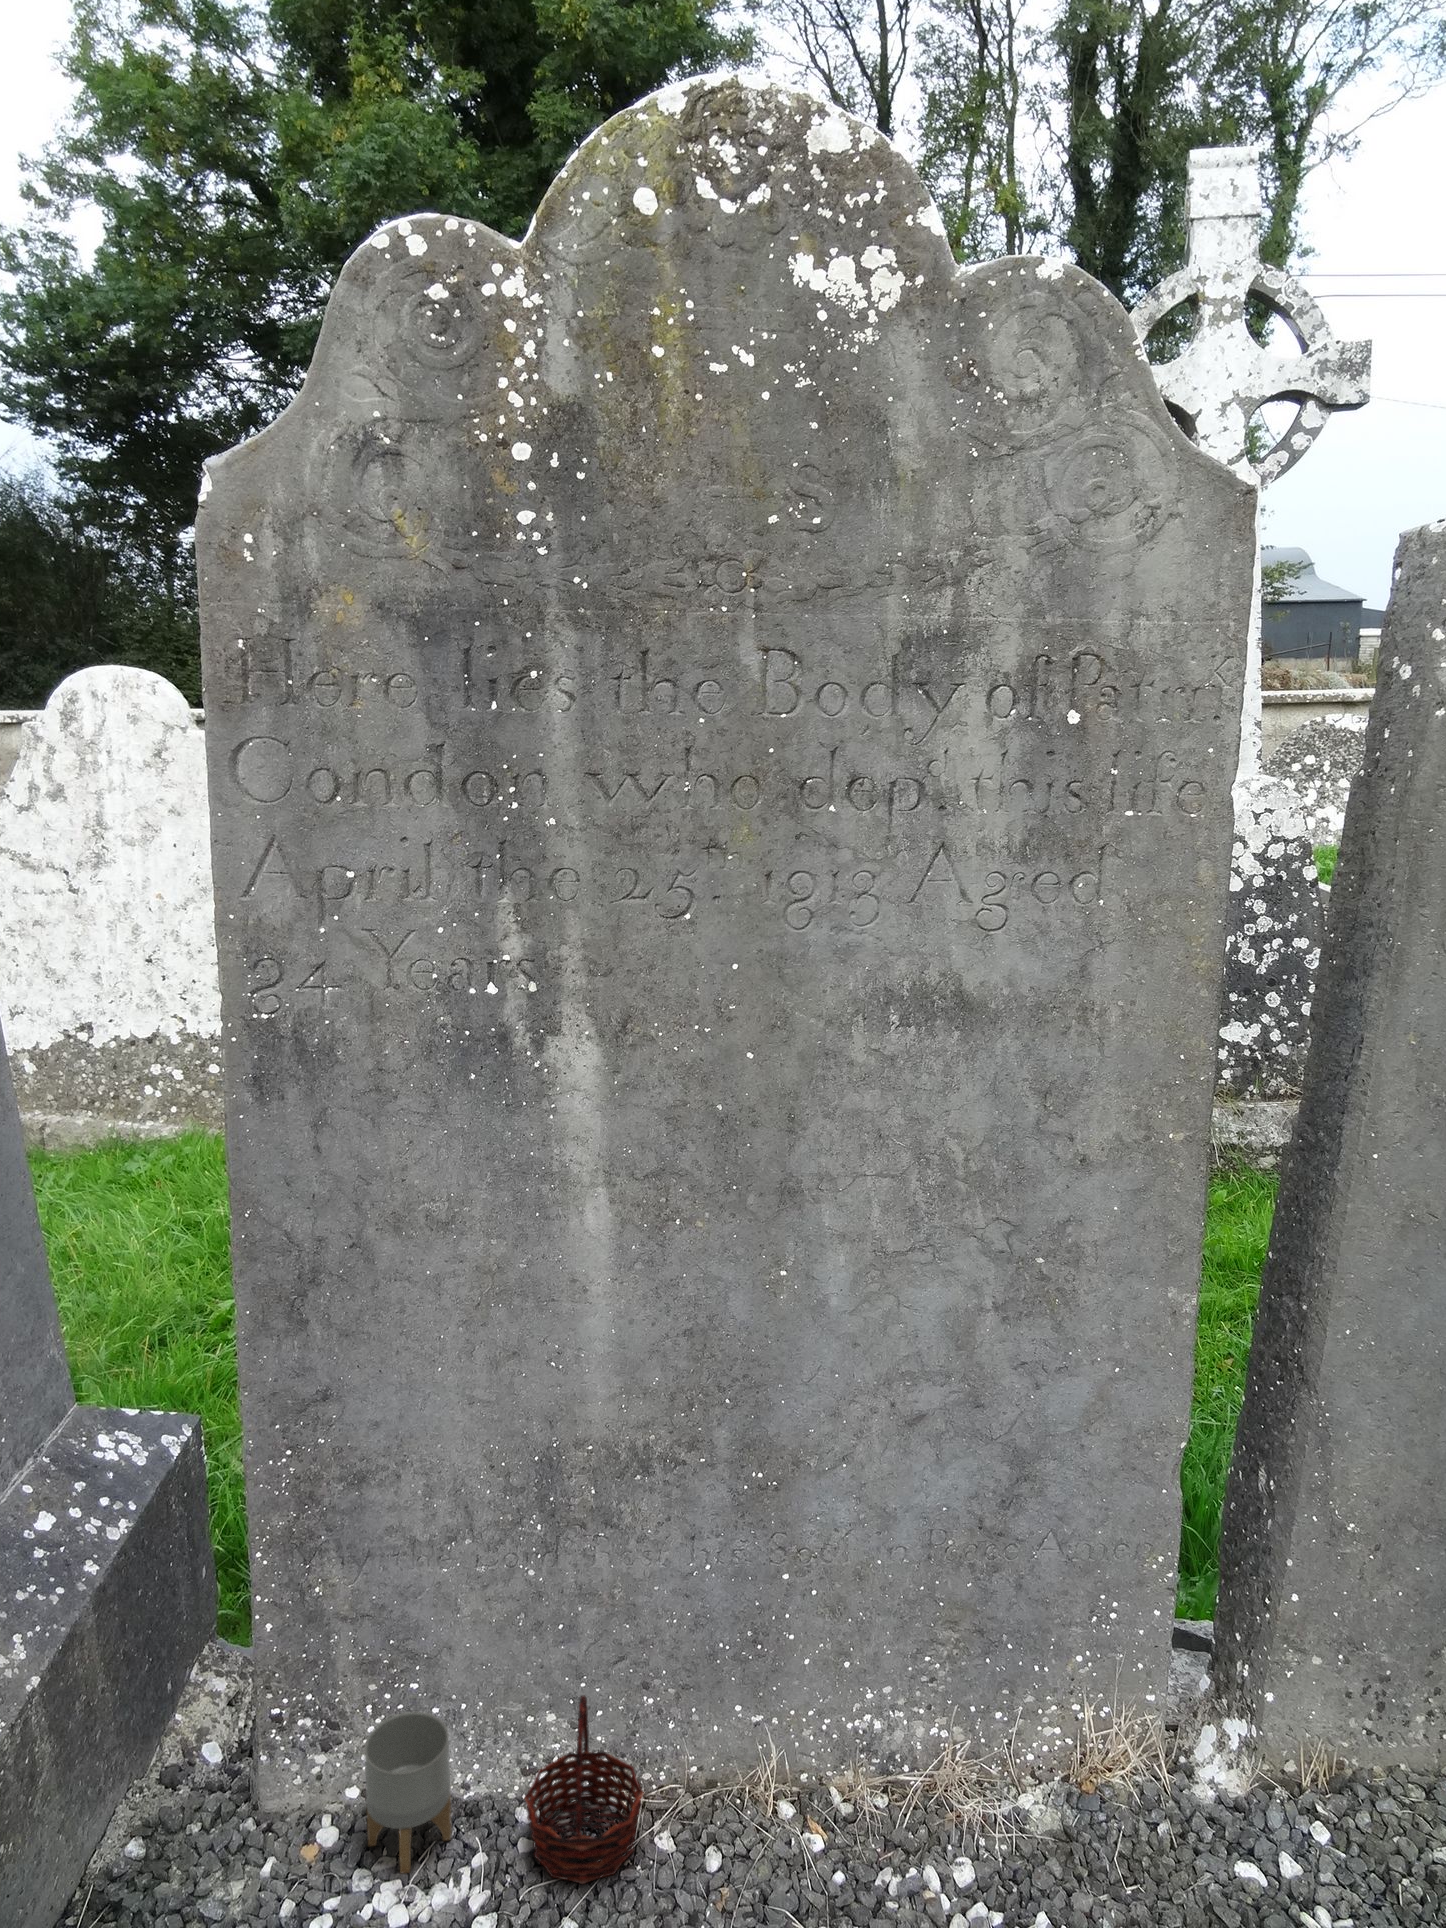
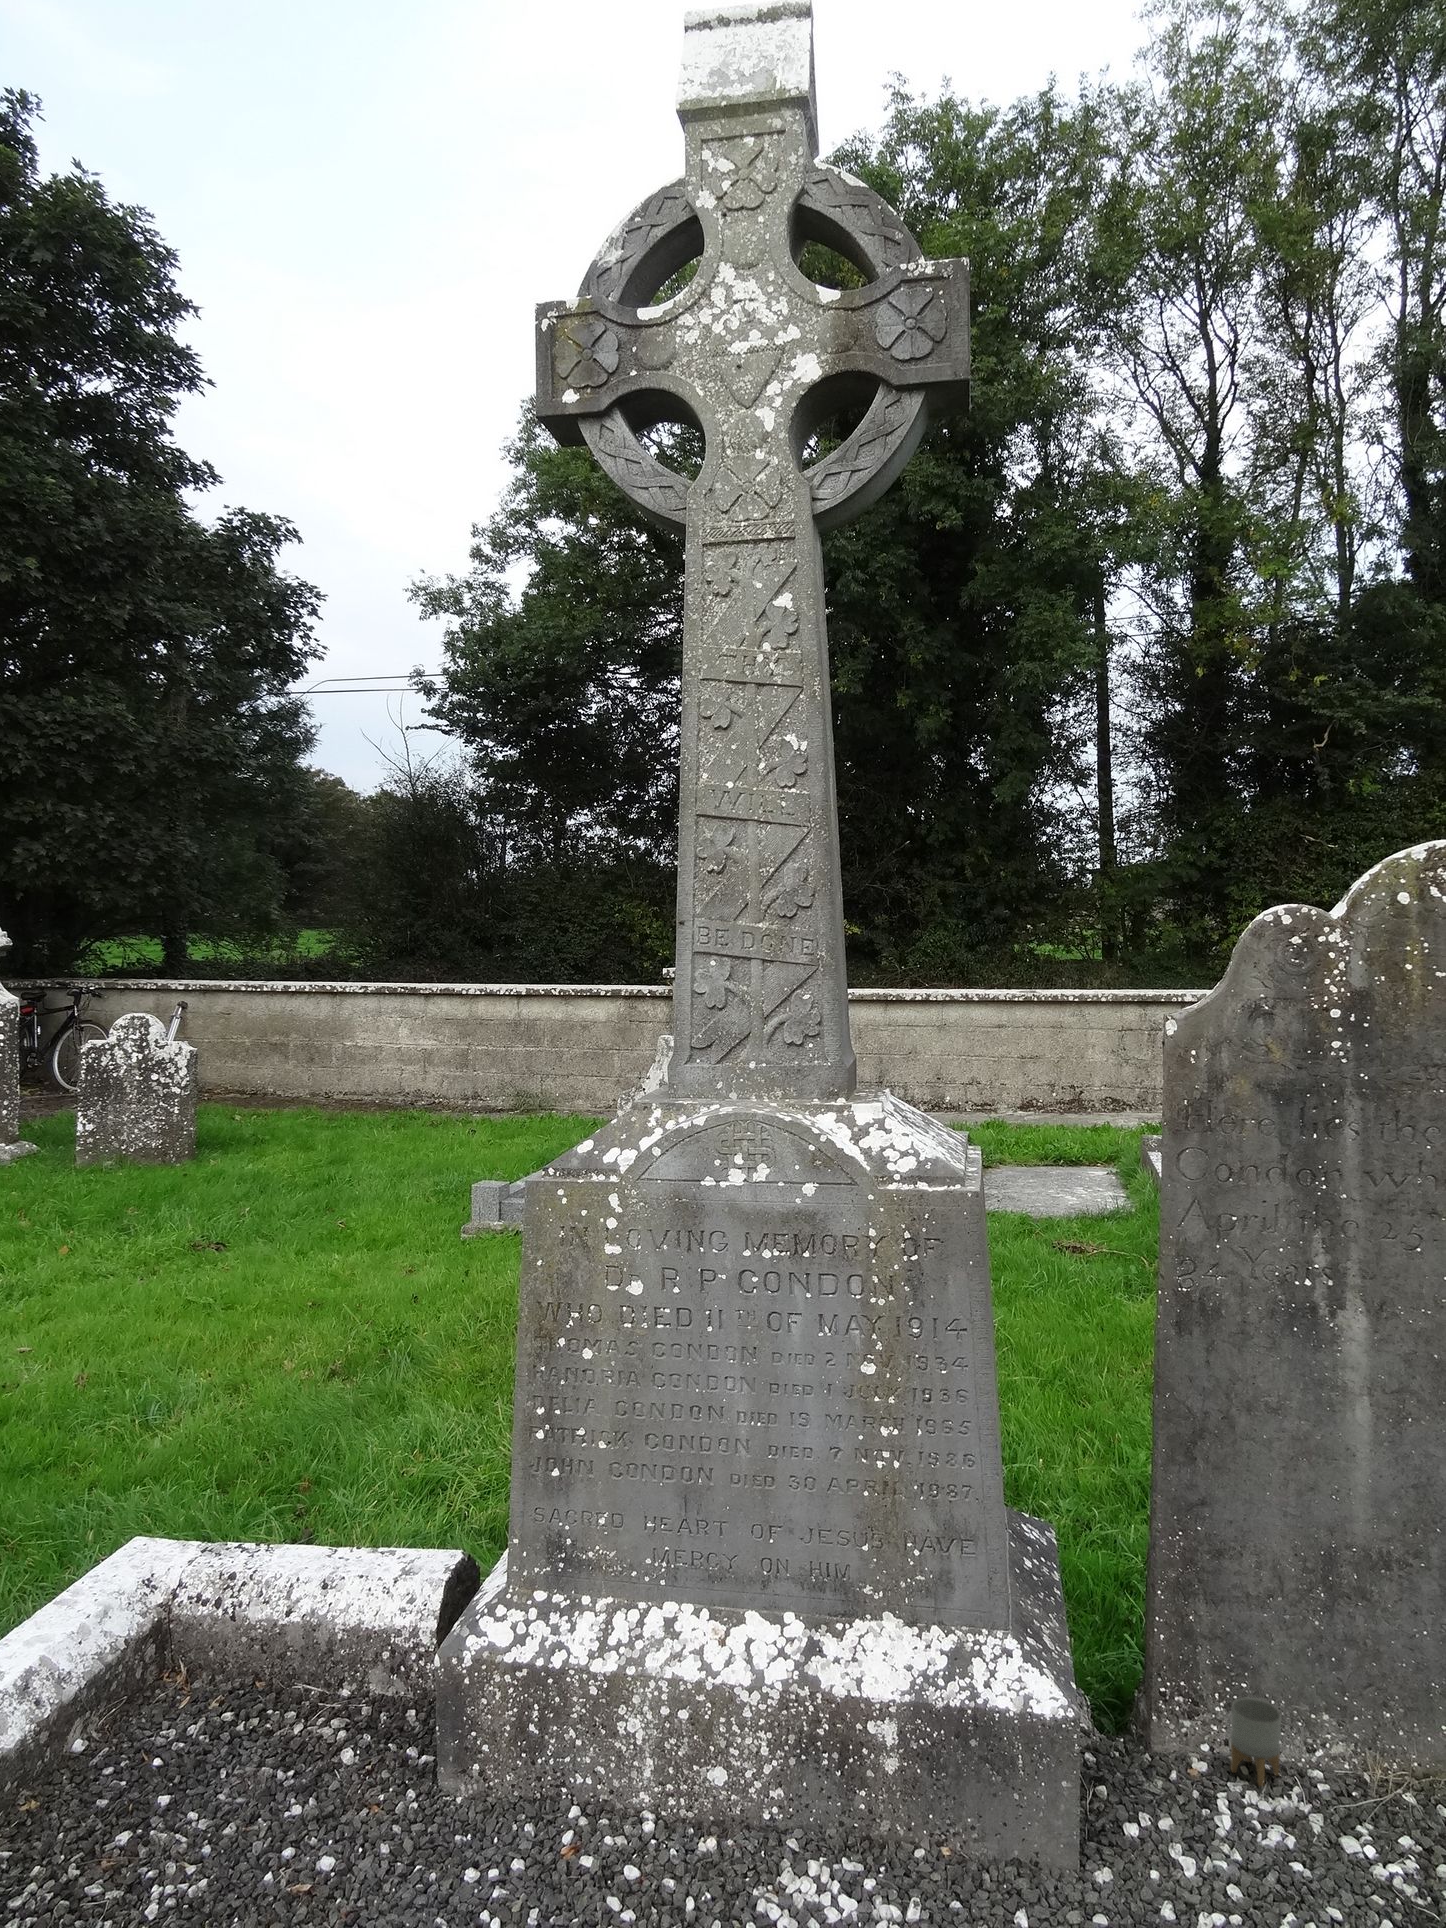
basket: present [525,1696,644,1884] -> none [1326,1695,1399,1804]

